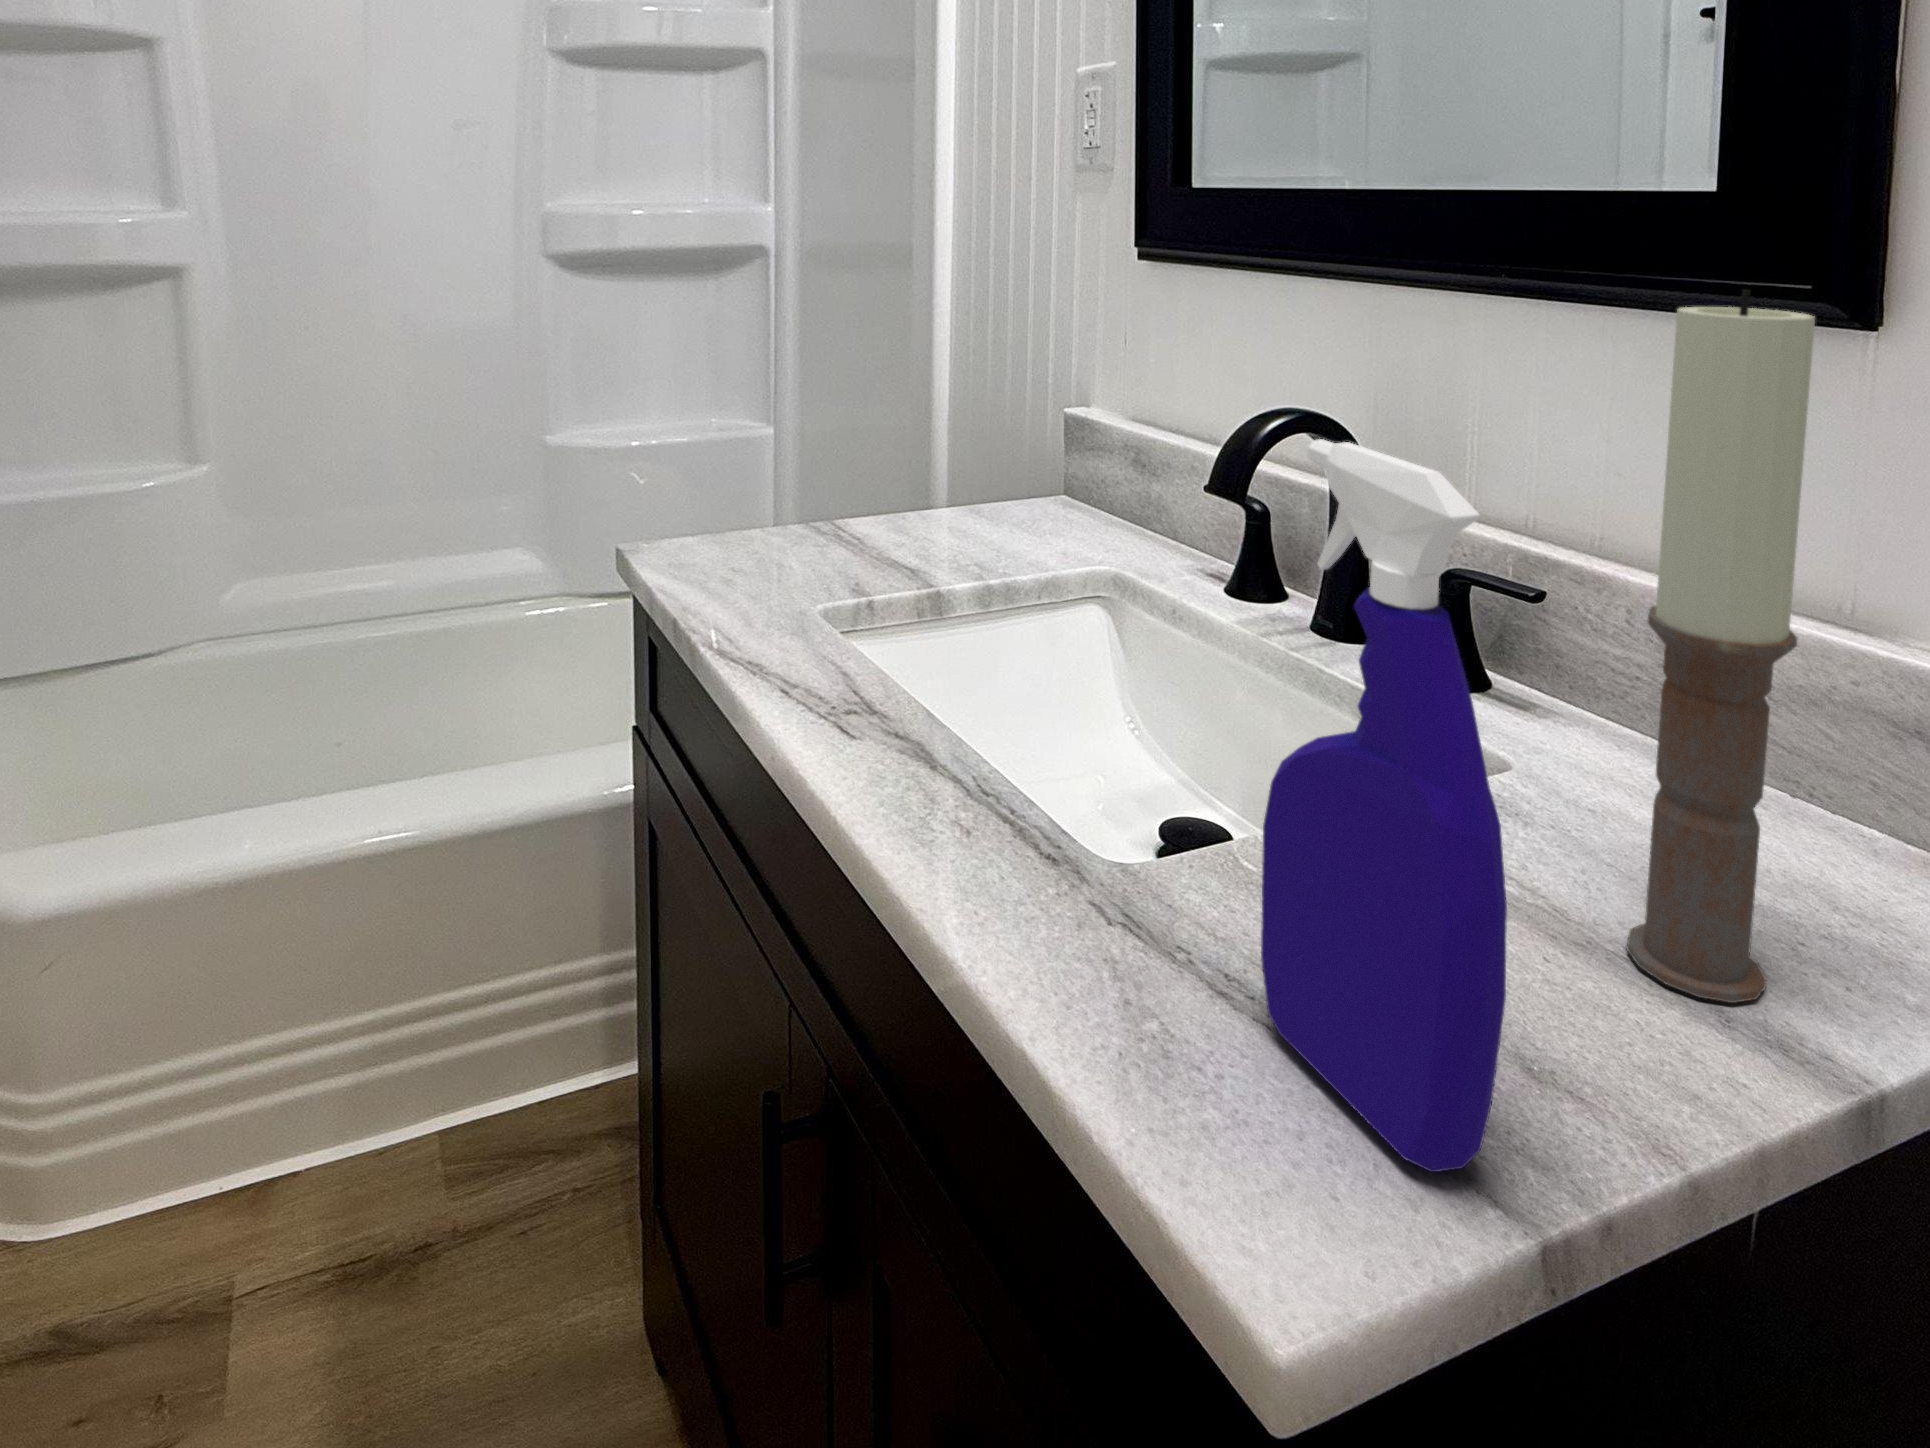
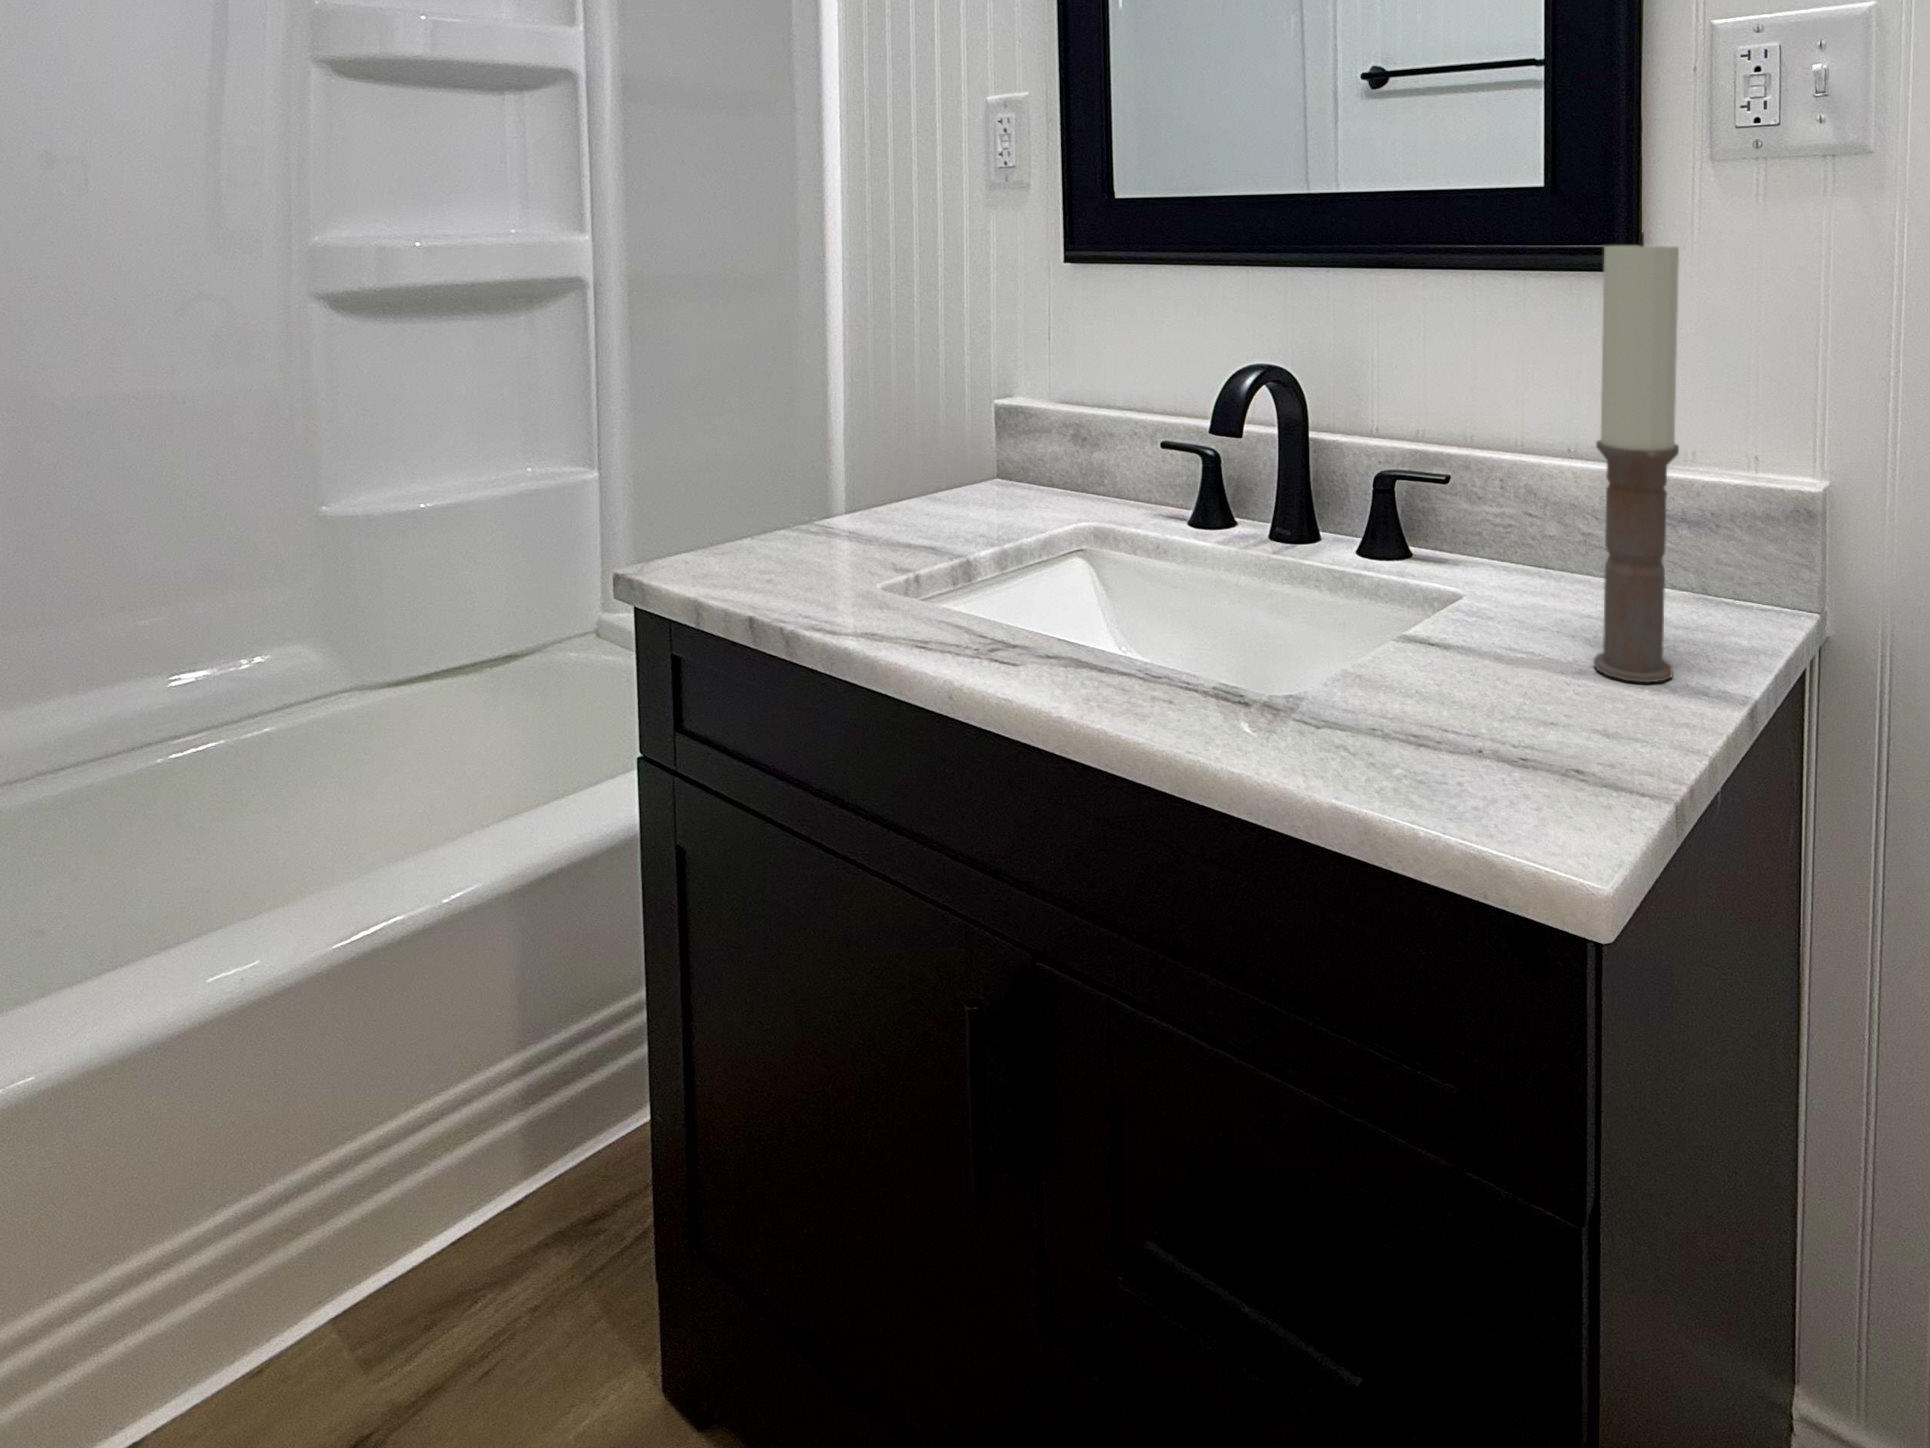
spray bottle: present [1261,439,1507,1173] -> none [1440,330,1629,788]

